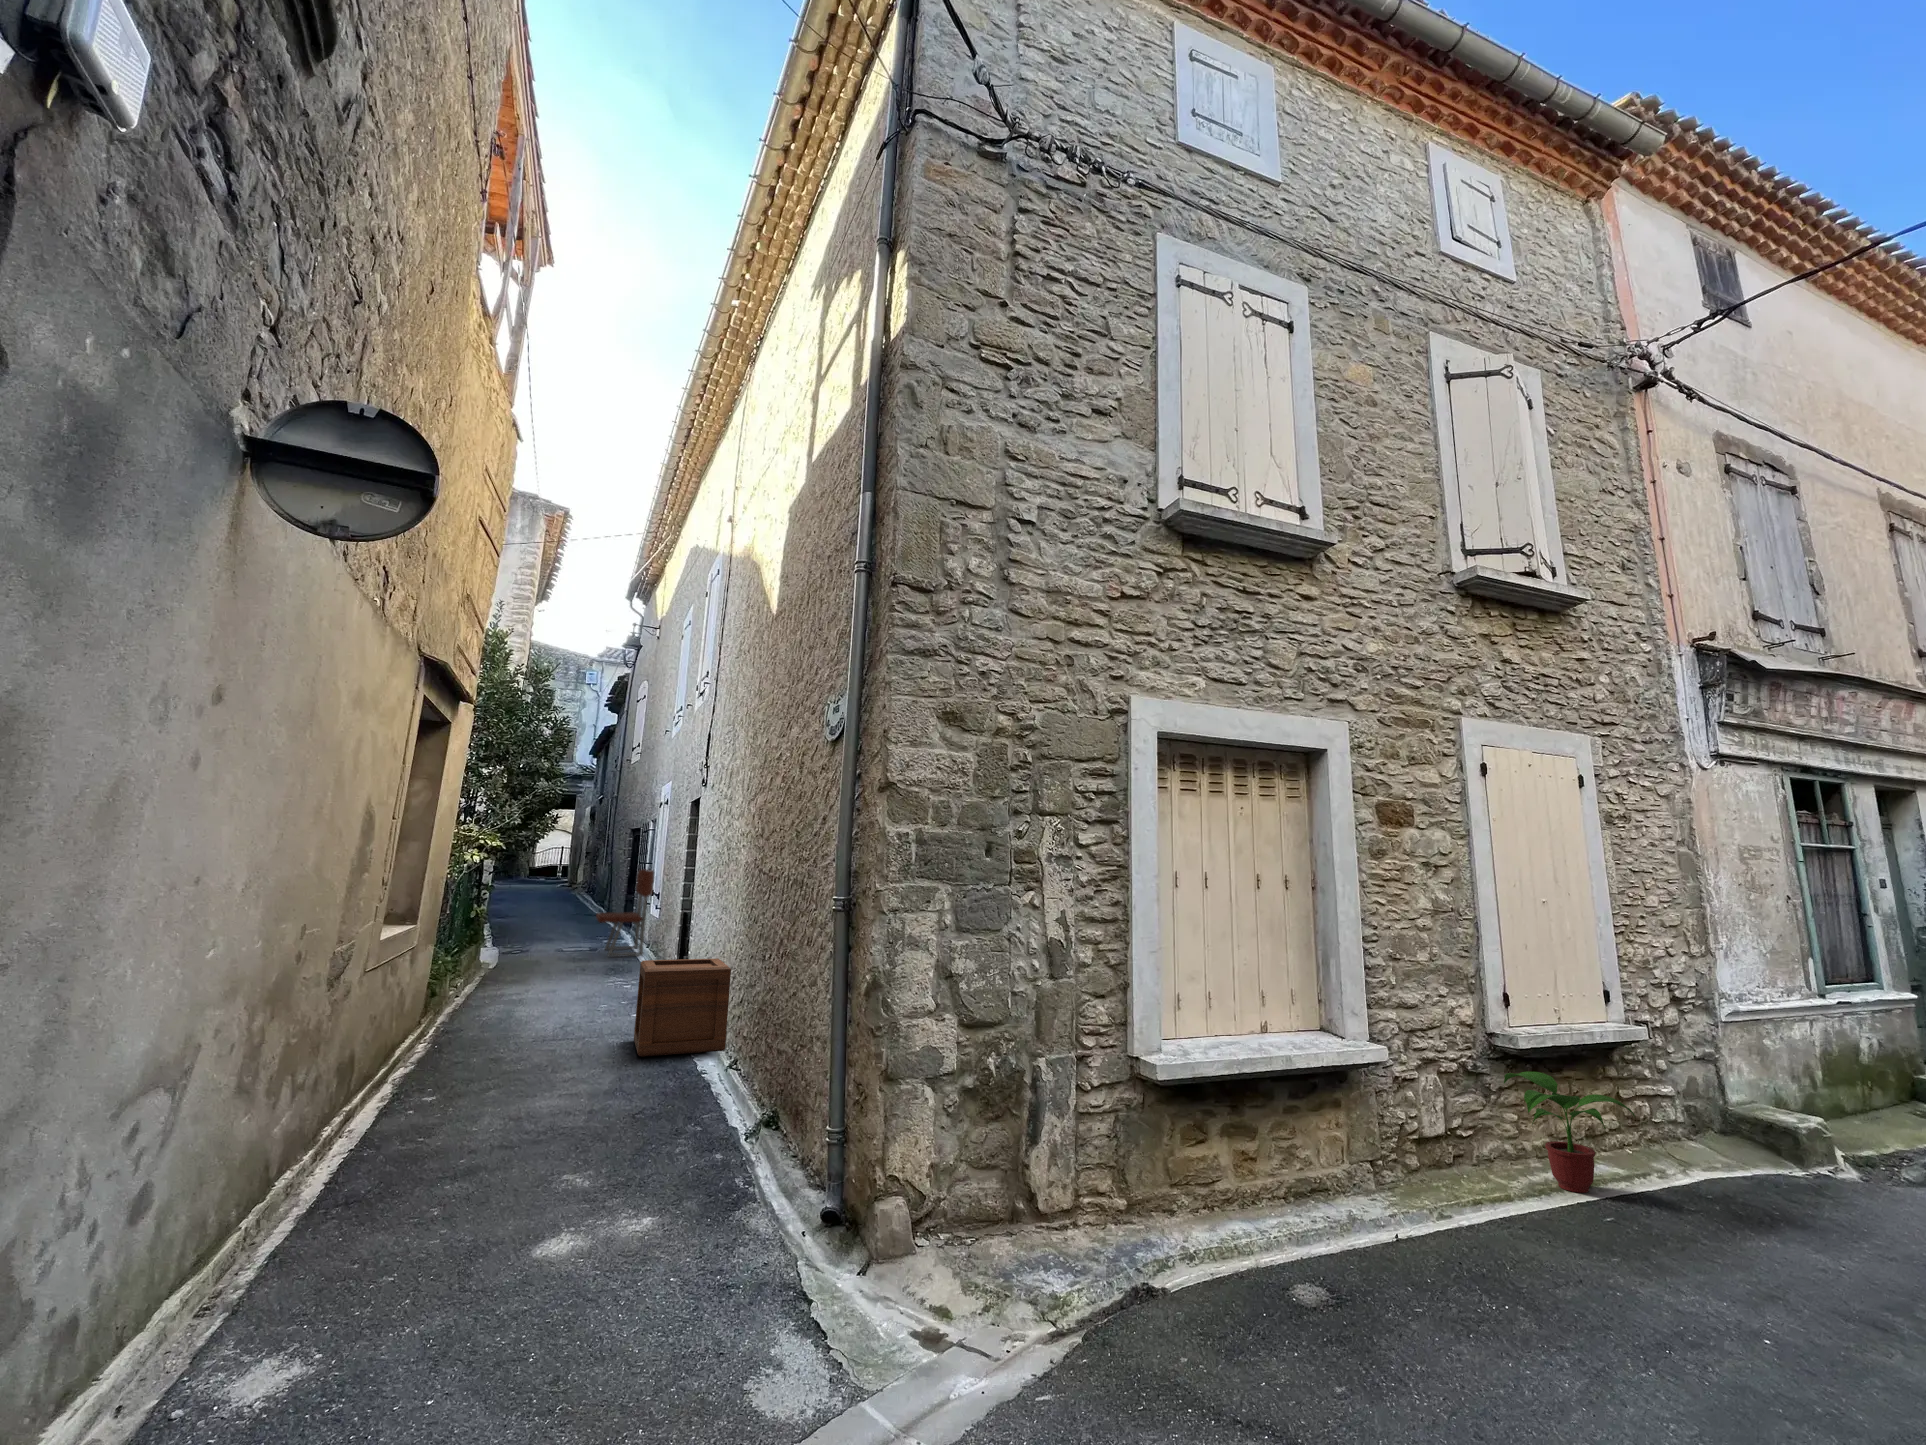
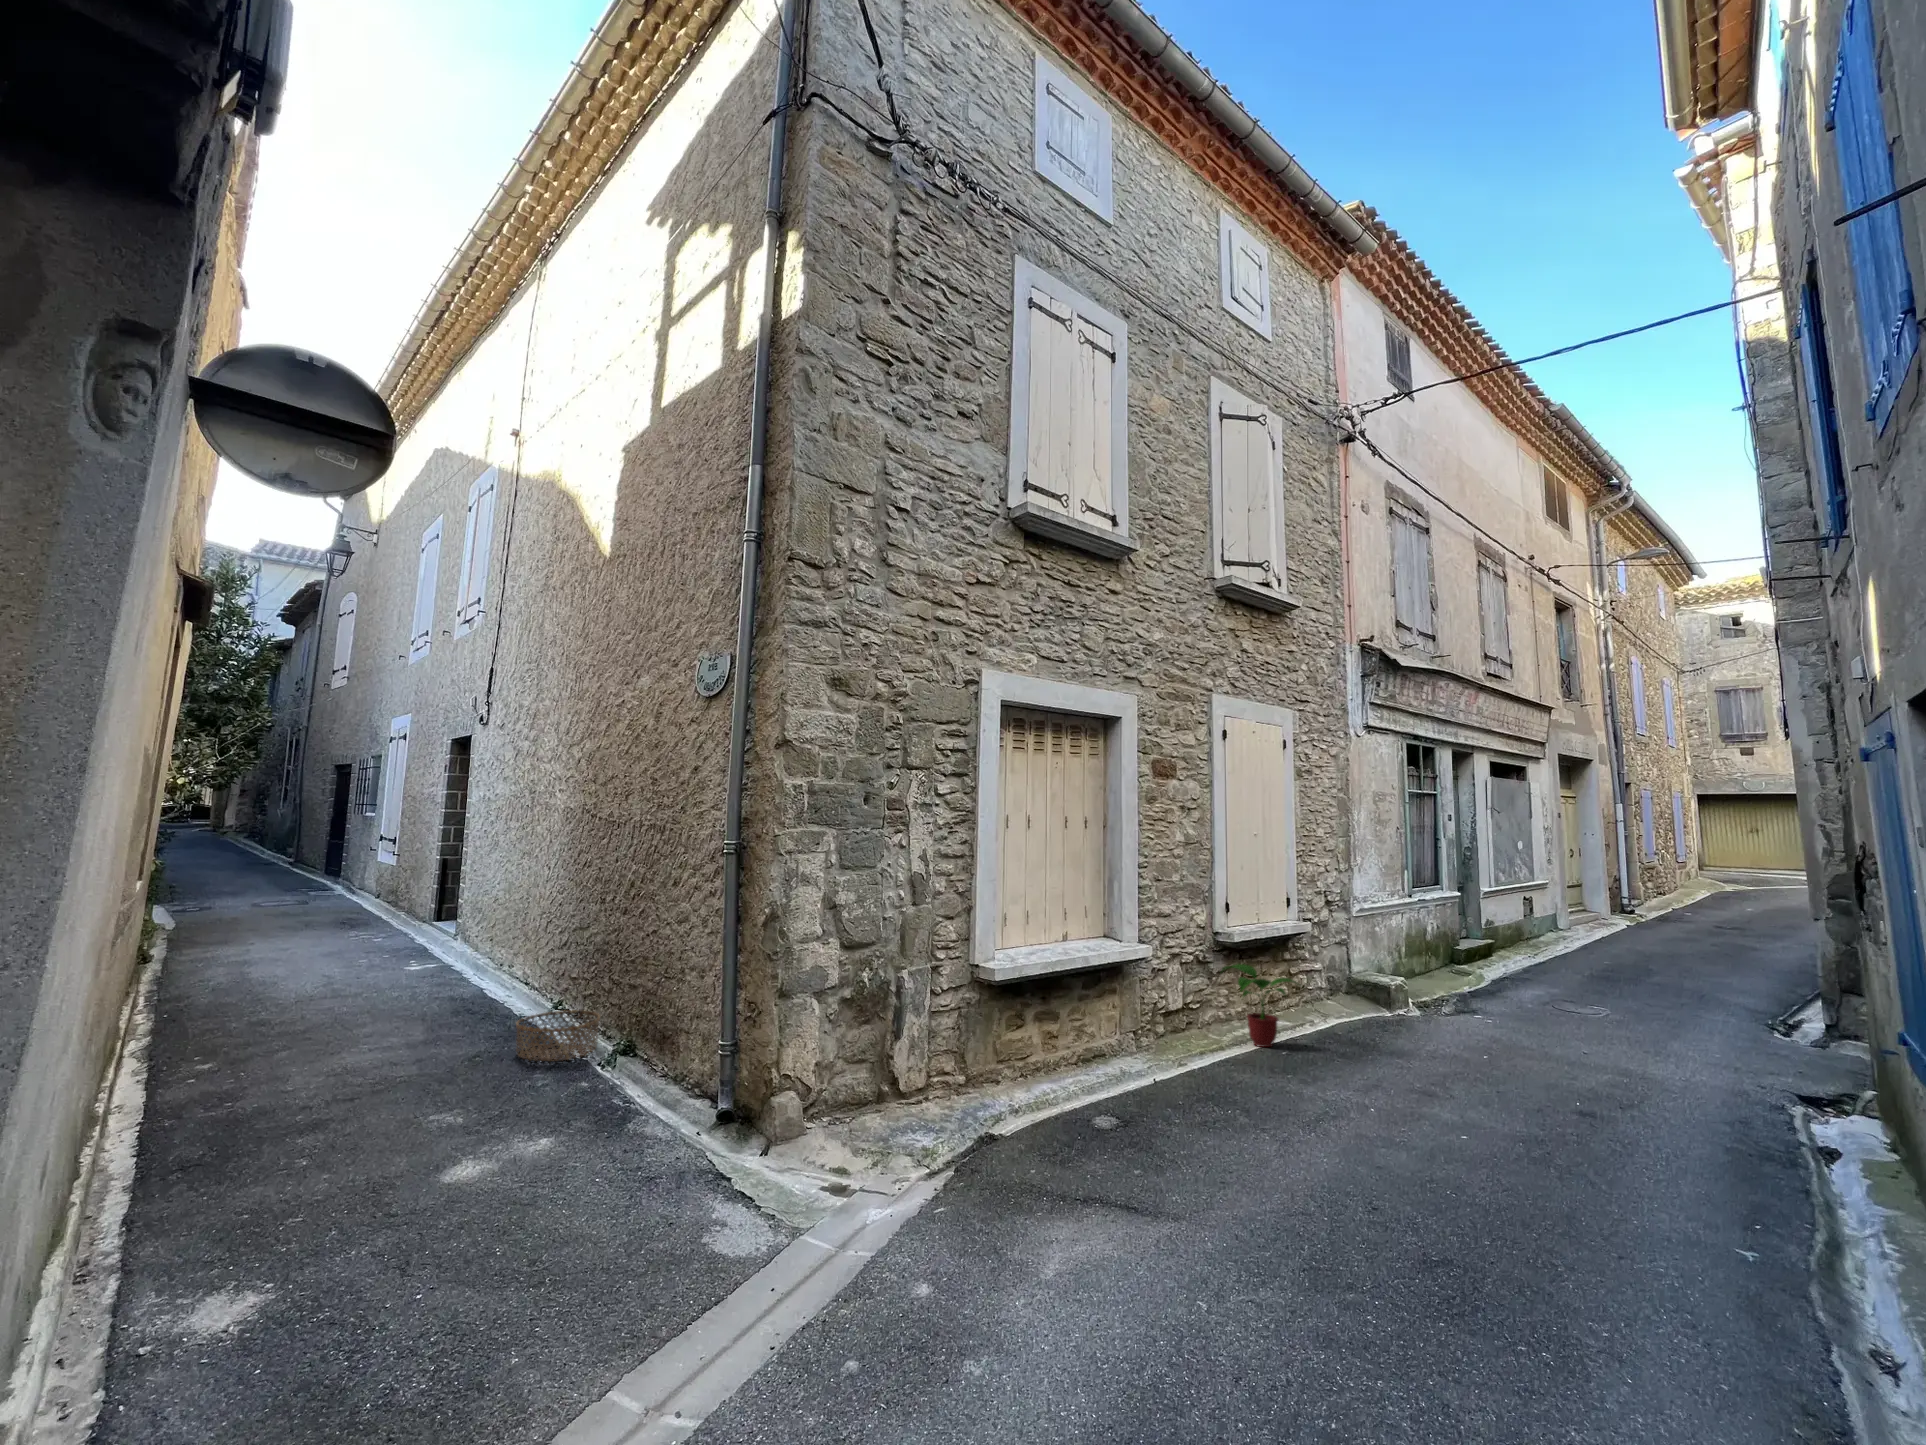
bench: present [596,869,654,957] -> none [288,804,369,902]
wooden crate: present [634,959,731,1056] -> none [412,899,533,1000]
basket: none [680,1077,761,1132] -> present [516,1010,600,1061]

